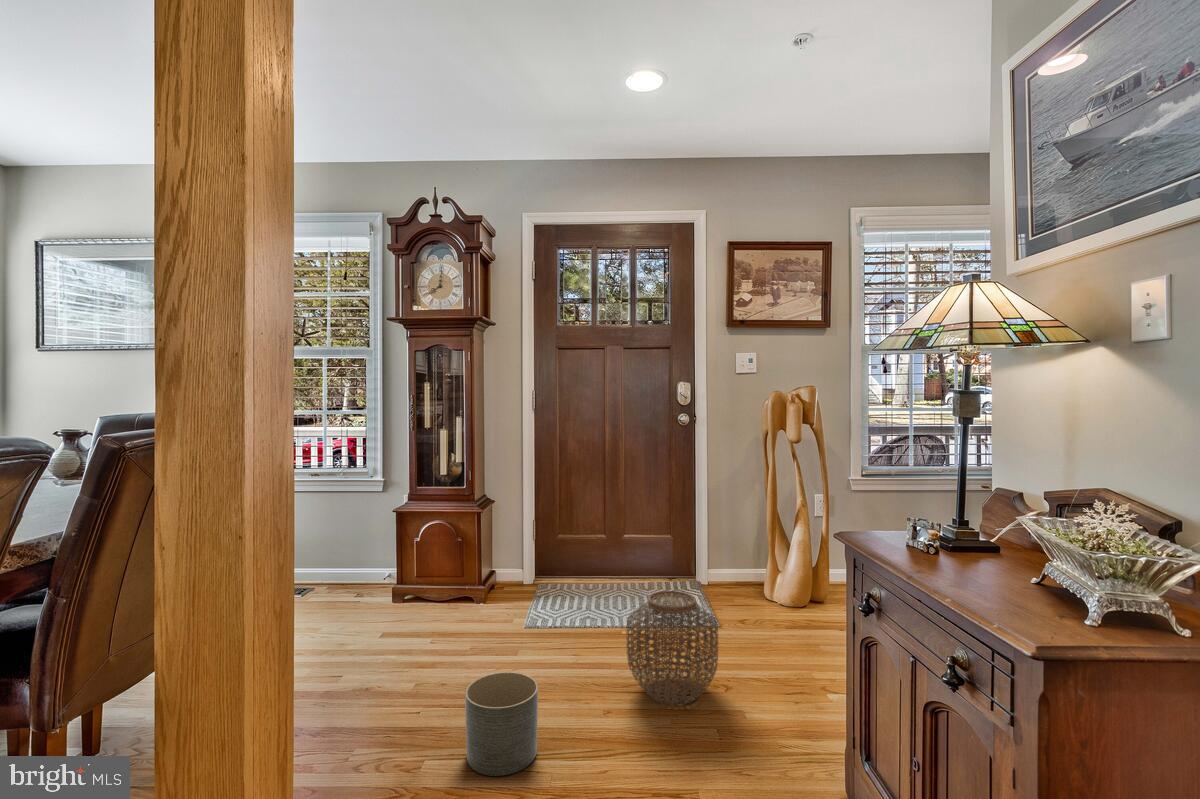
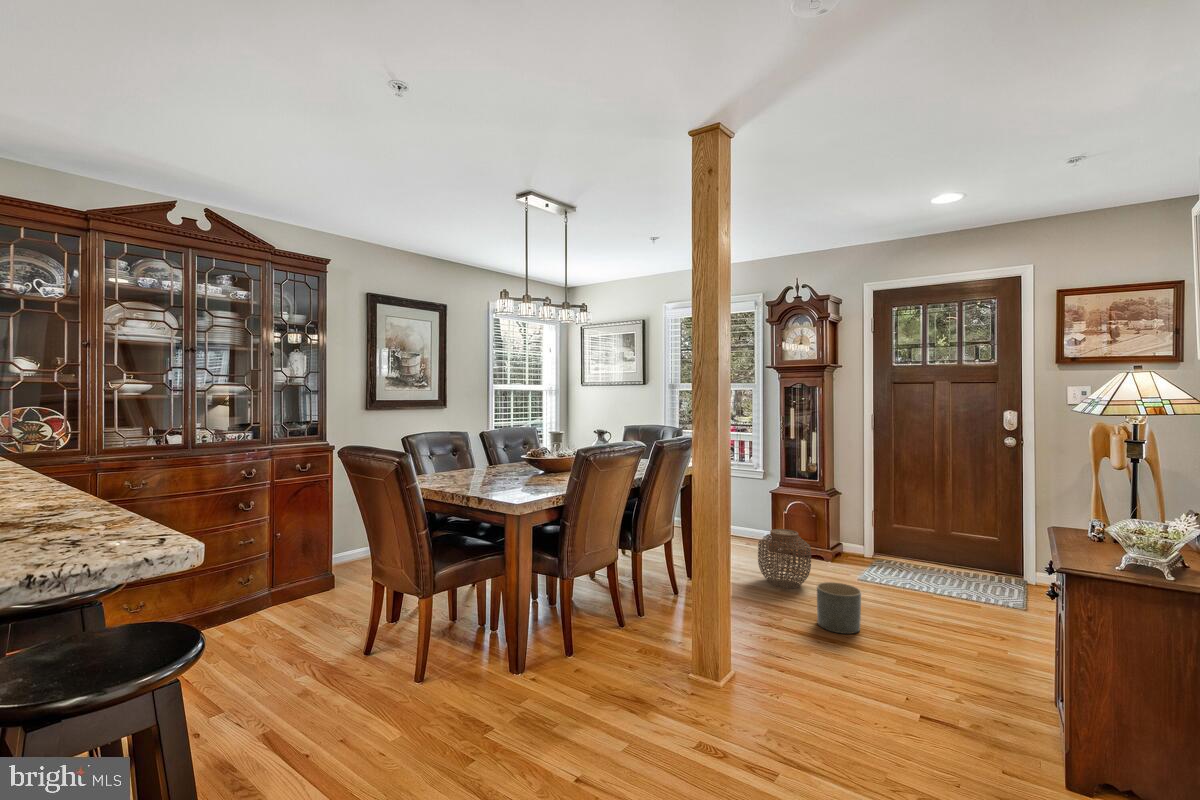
woven basket: present [627,591,718,704] -> present [758,529,811,589]

